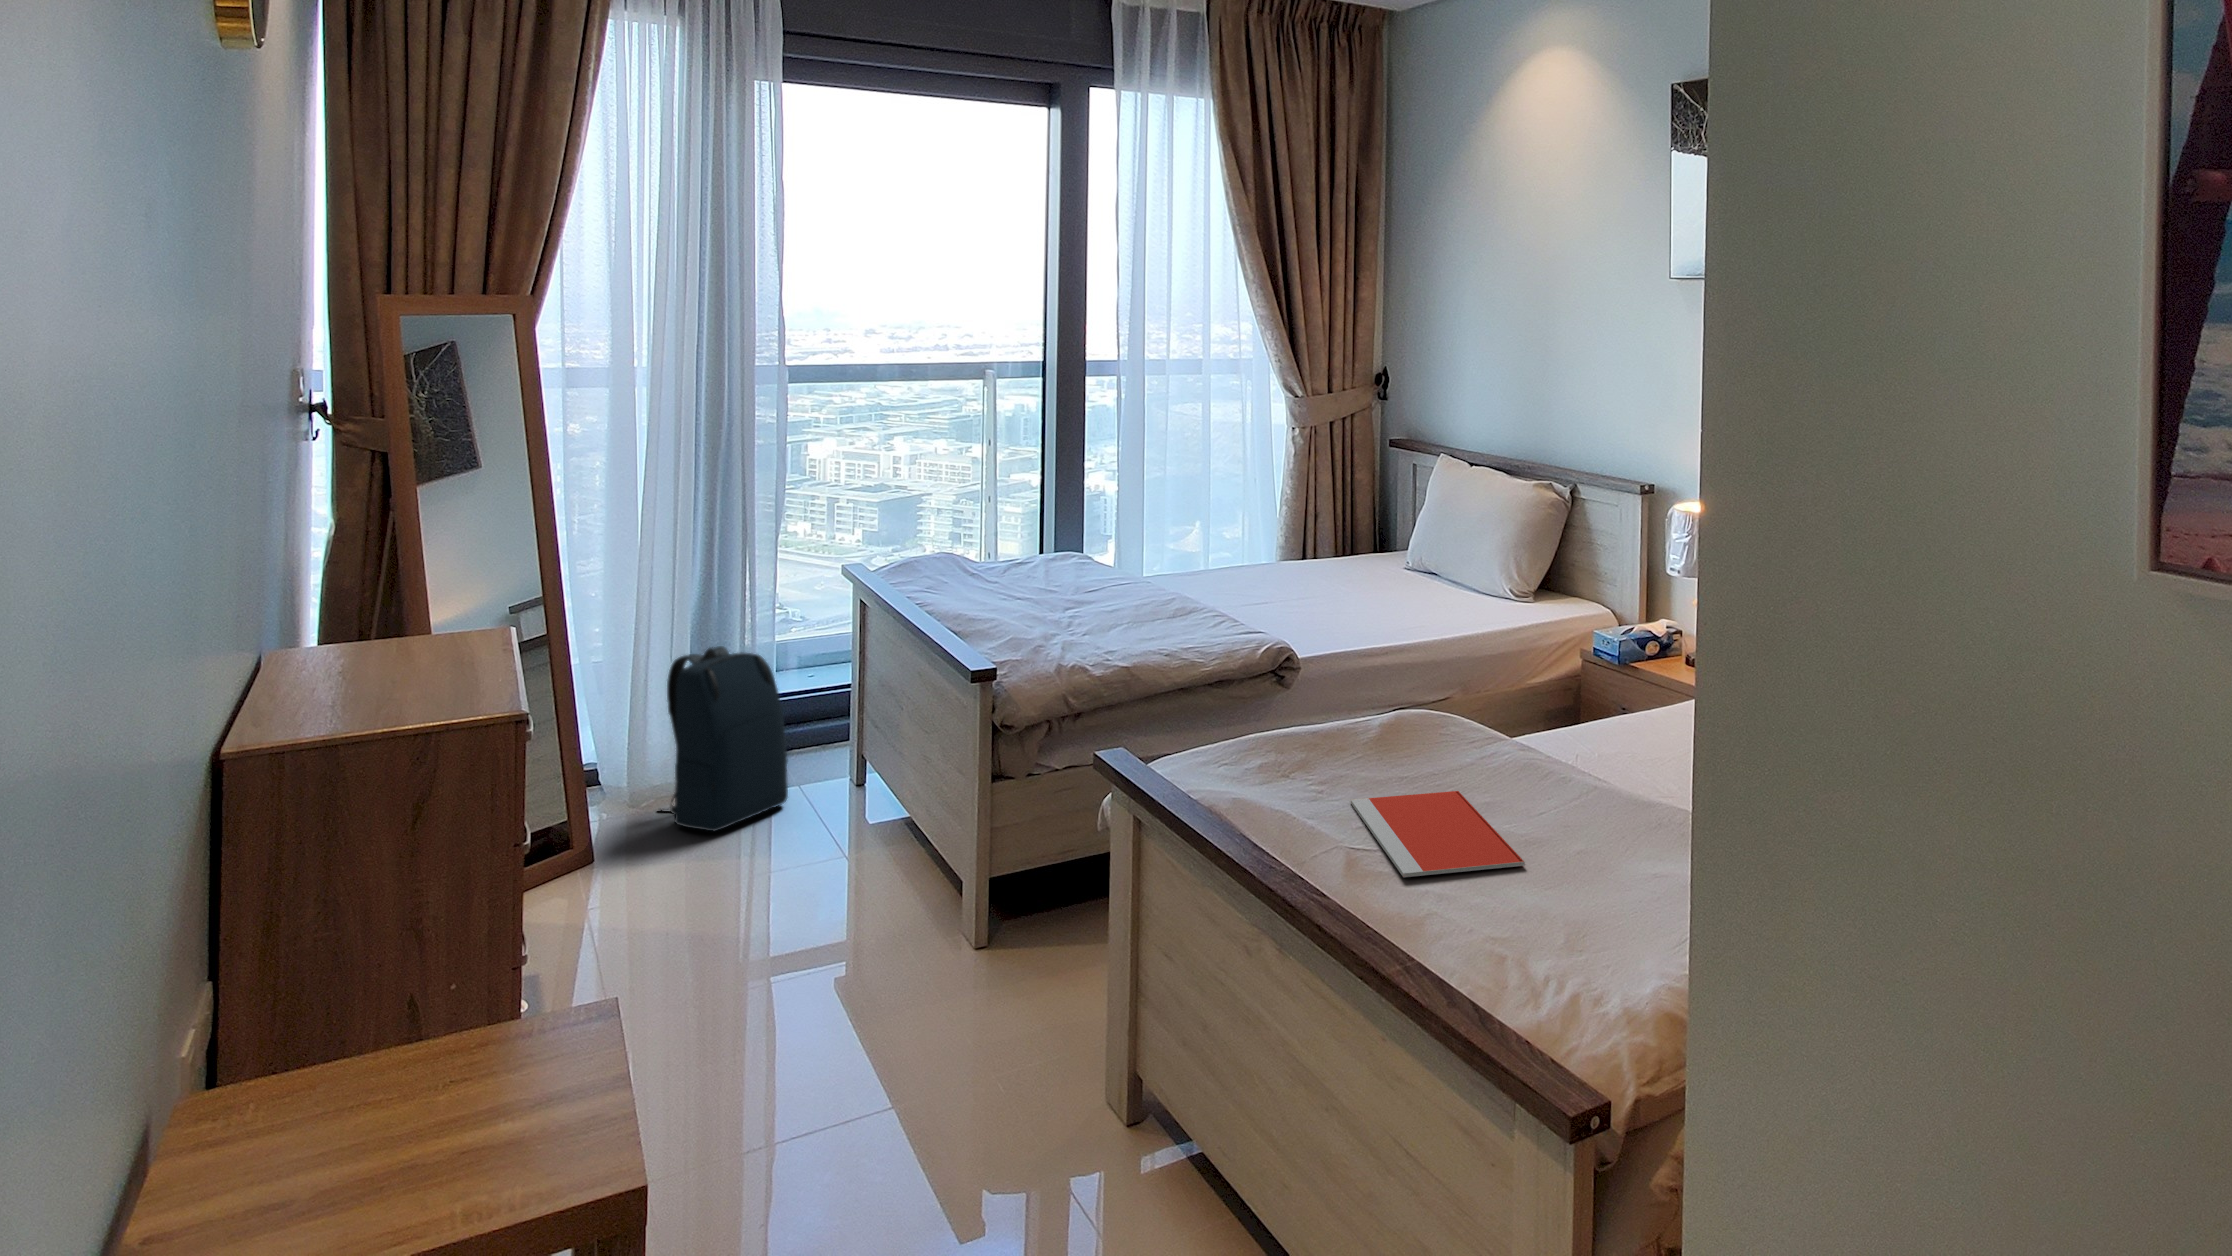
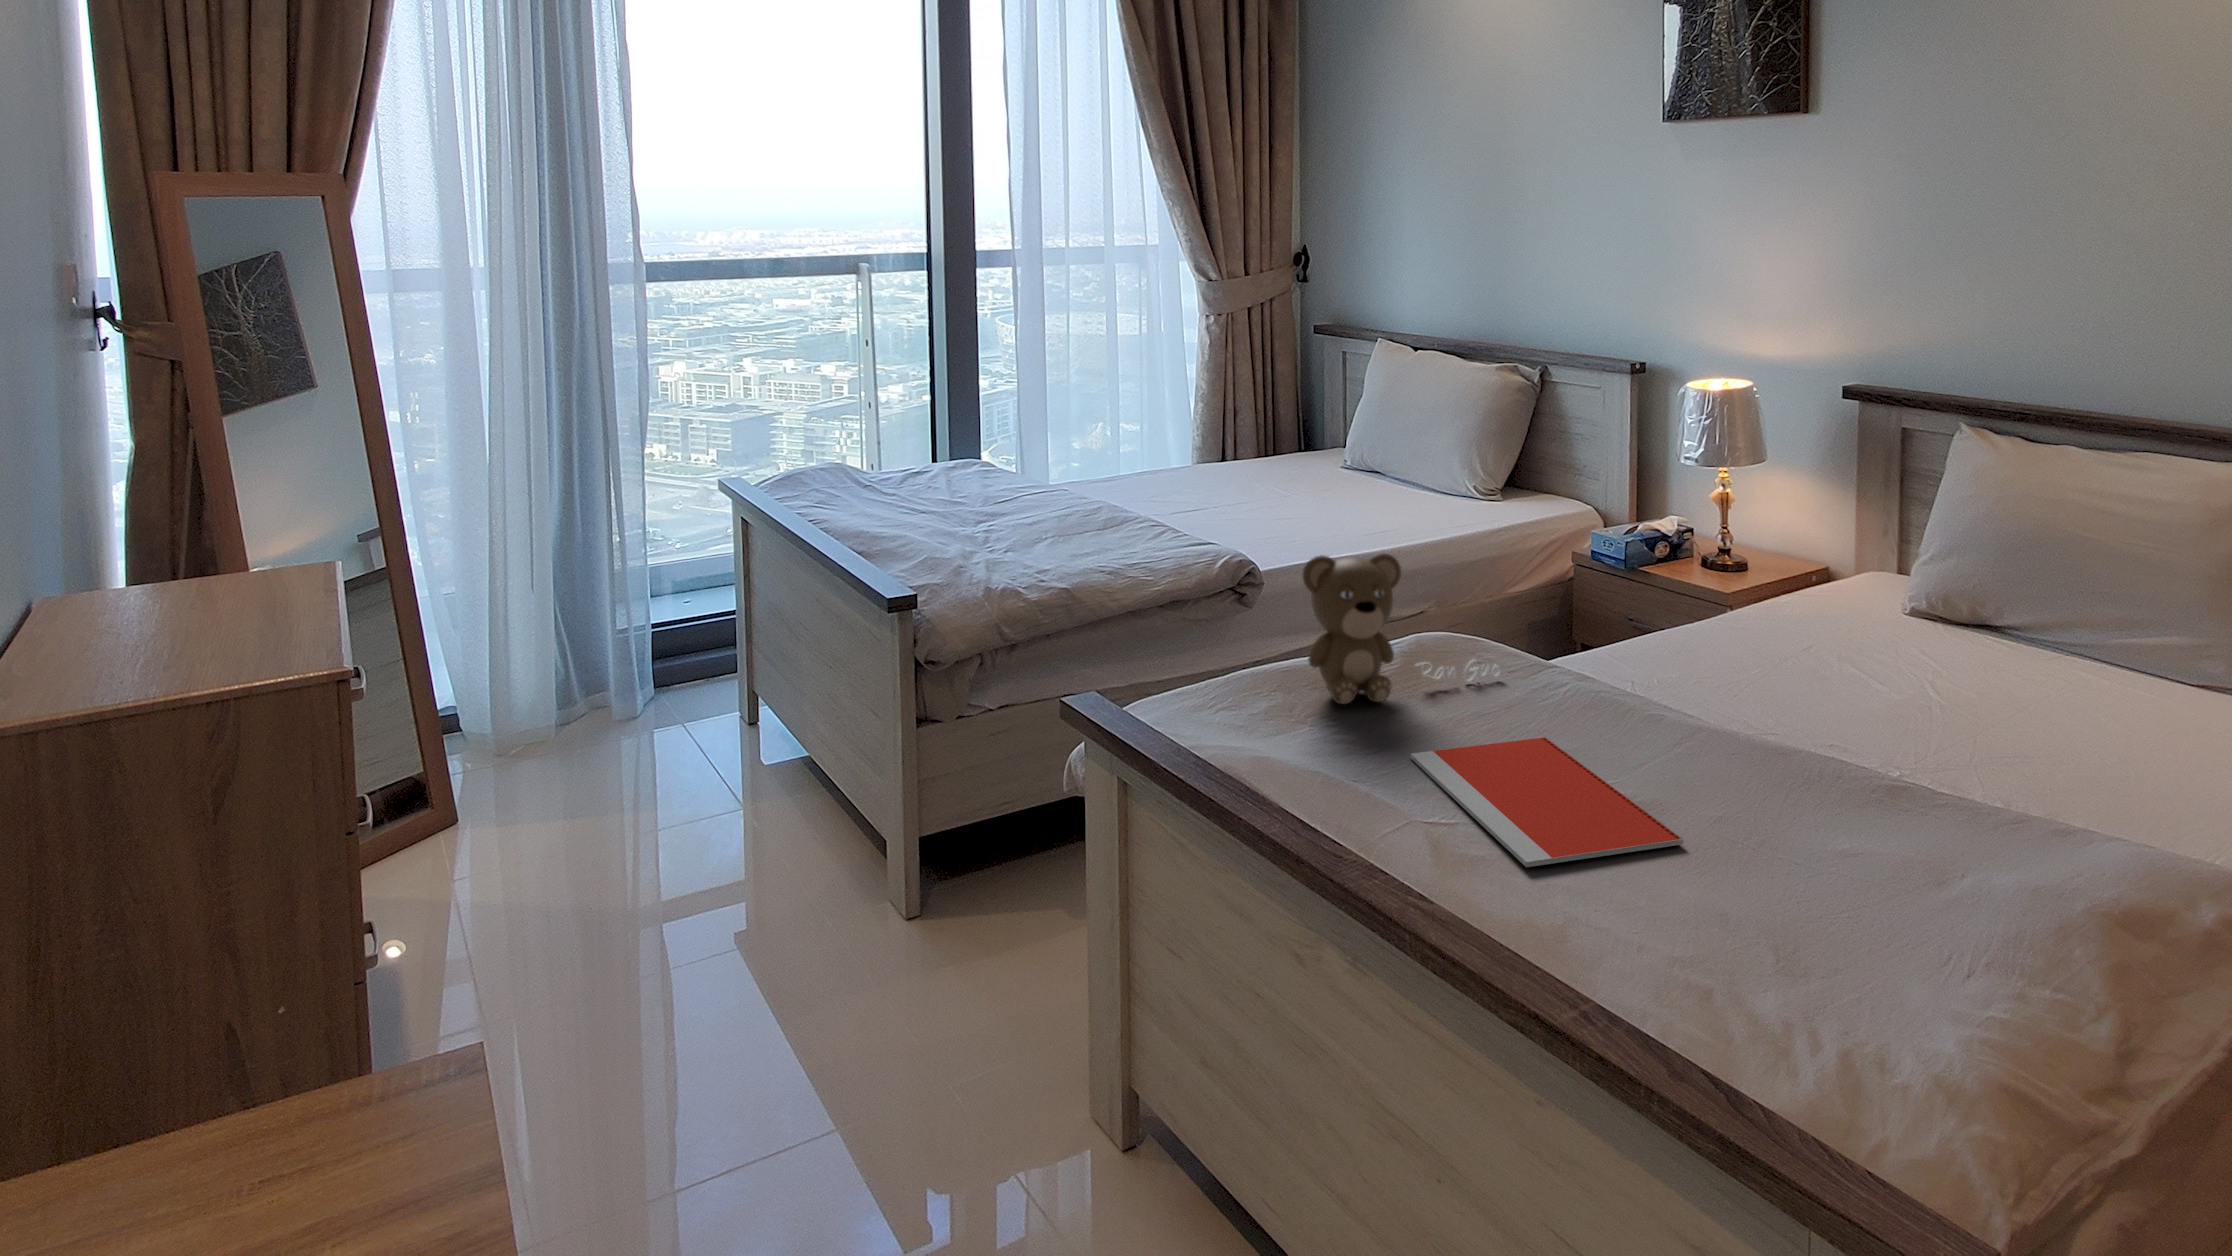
teddy bear: none [1286,645,1444,763] -> present [1303,553,1501,704]
backpack: present [667,646,788,832] -> none [525,574,672,783]

